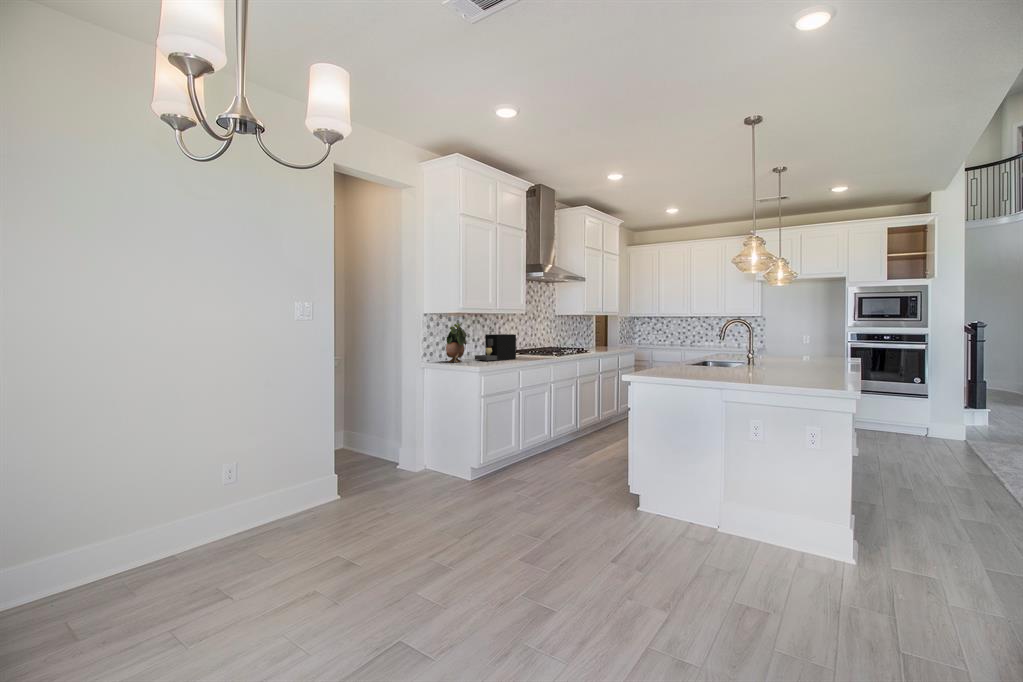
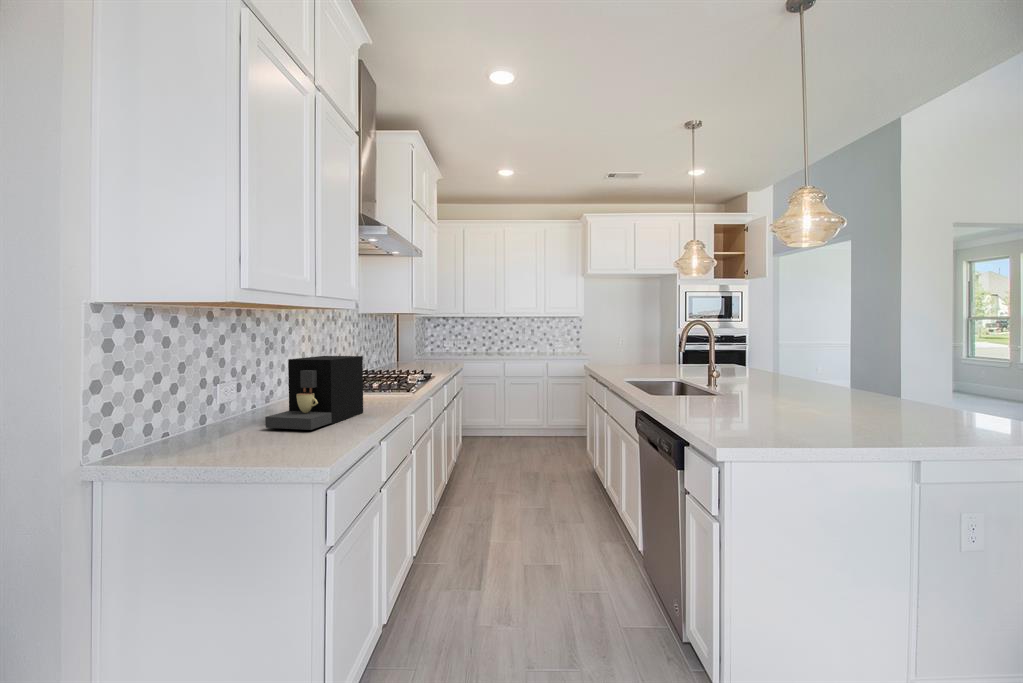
potted plant: present [446,323,467,362] -> none [184,331,257,454]

